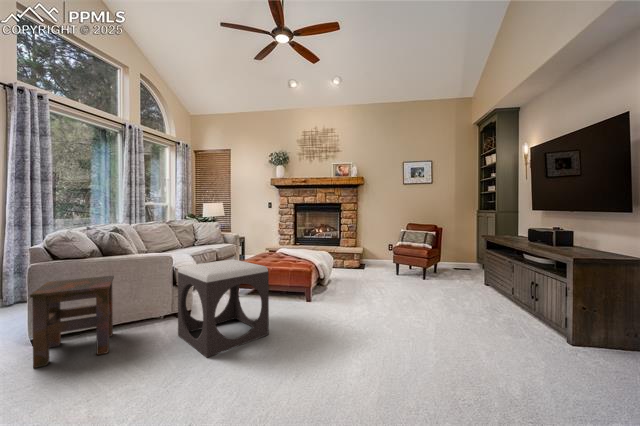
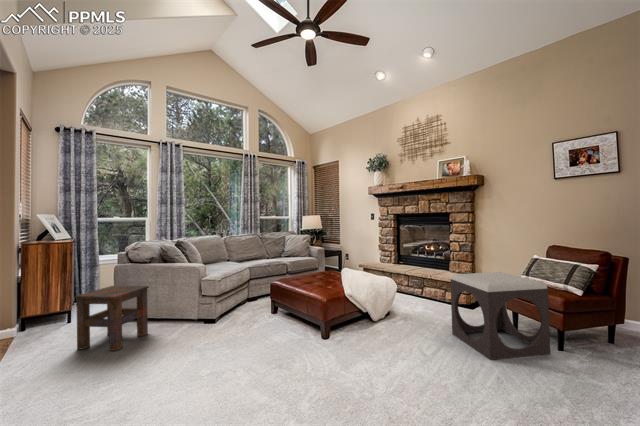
footstool: present [178,259,269,357] -> present [451,272,550,360]

